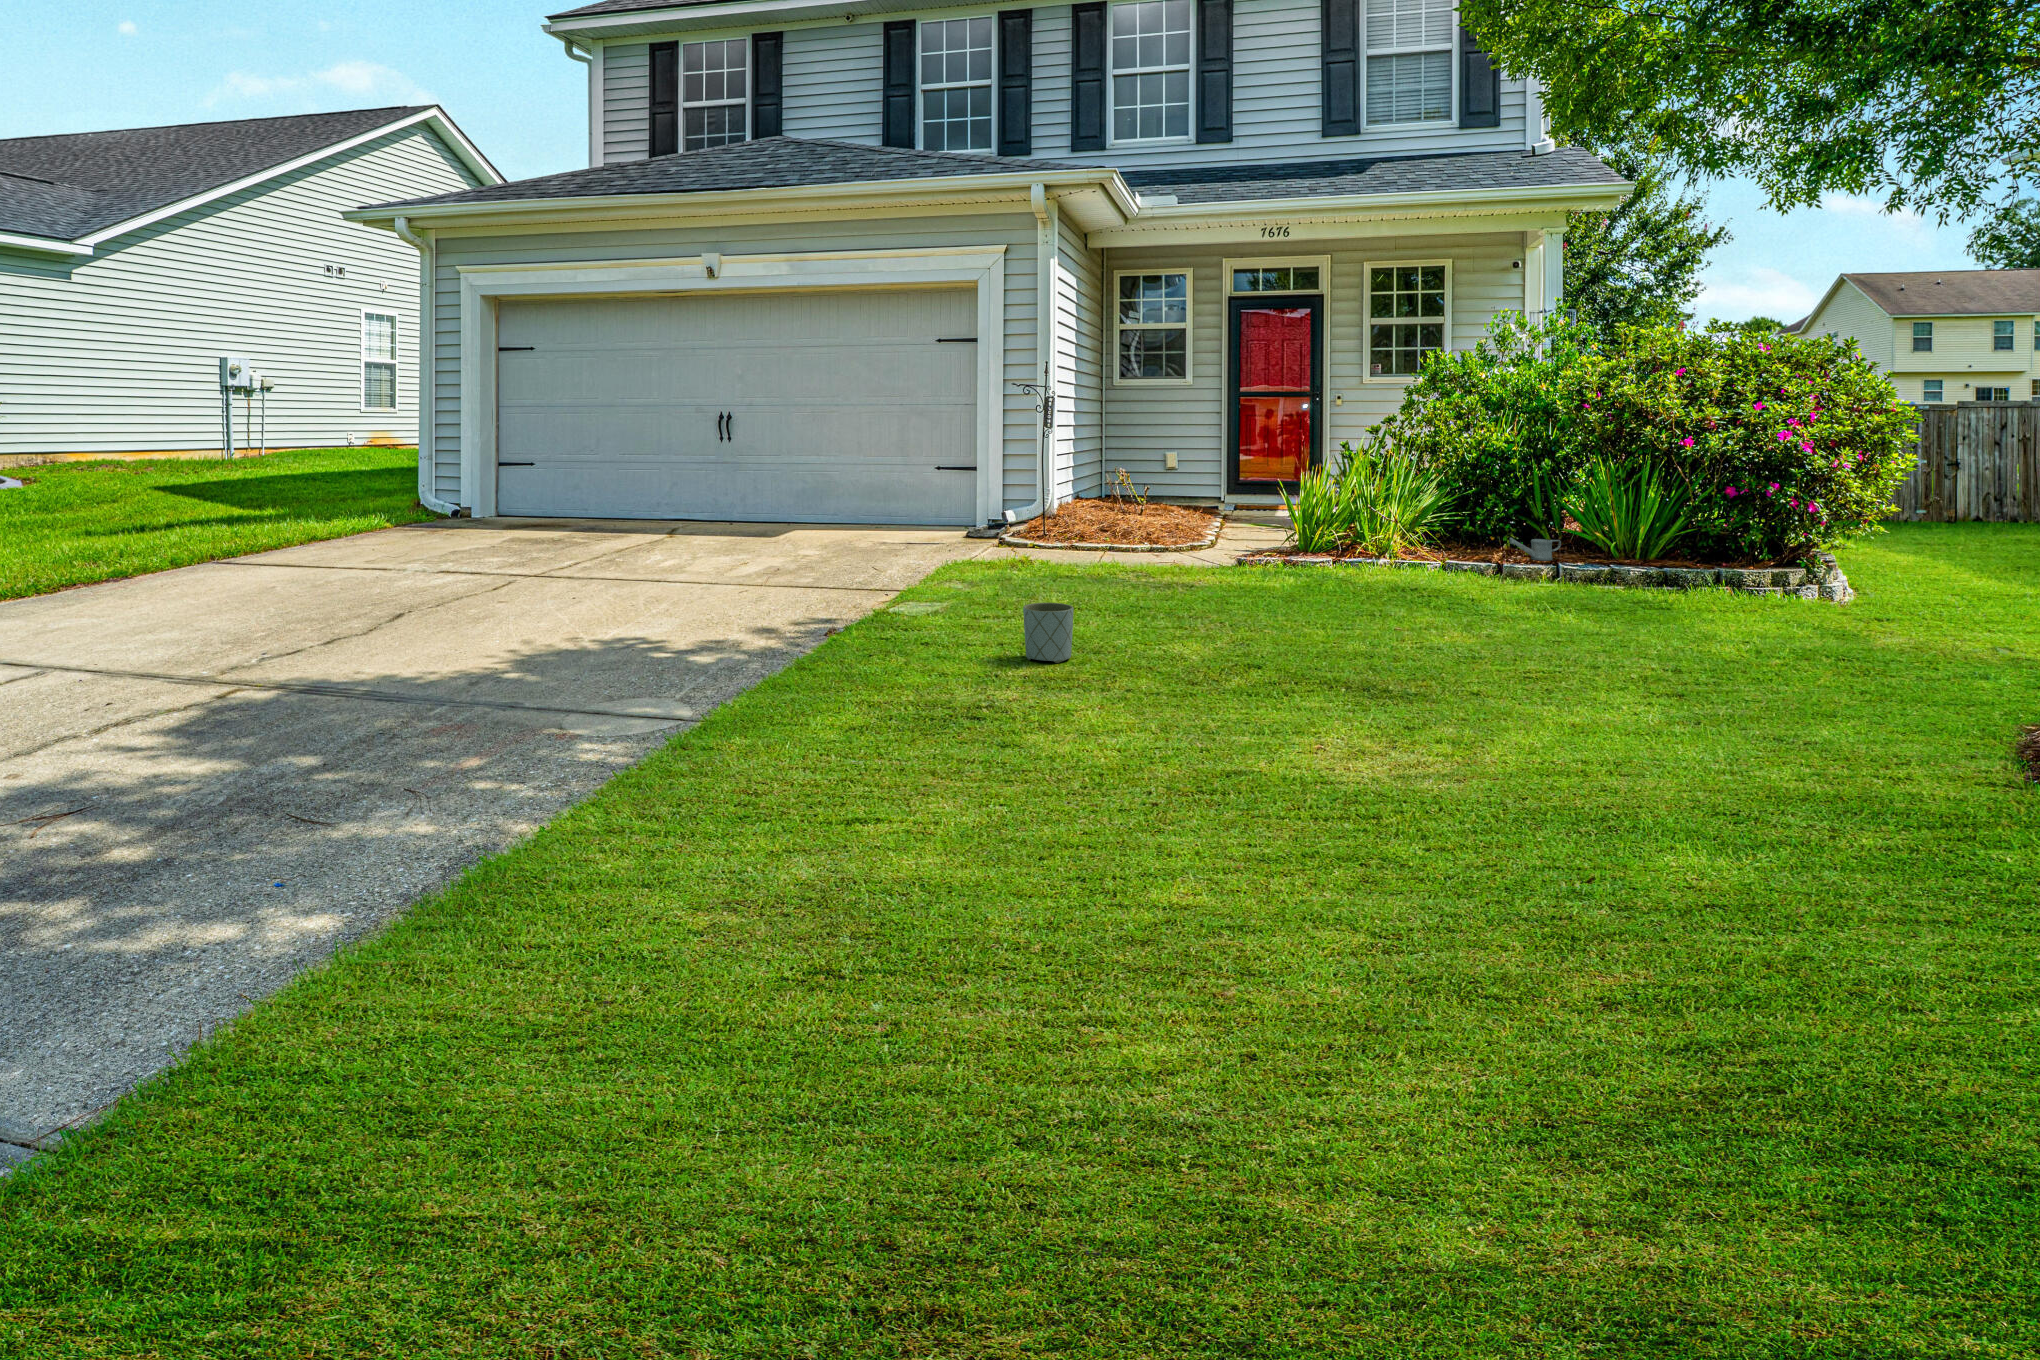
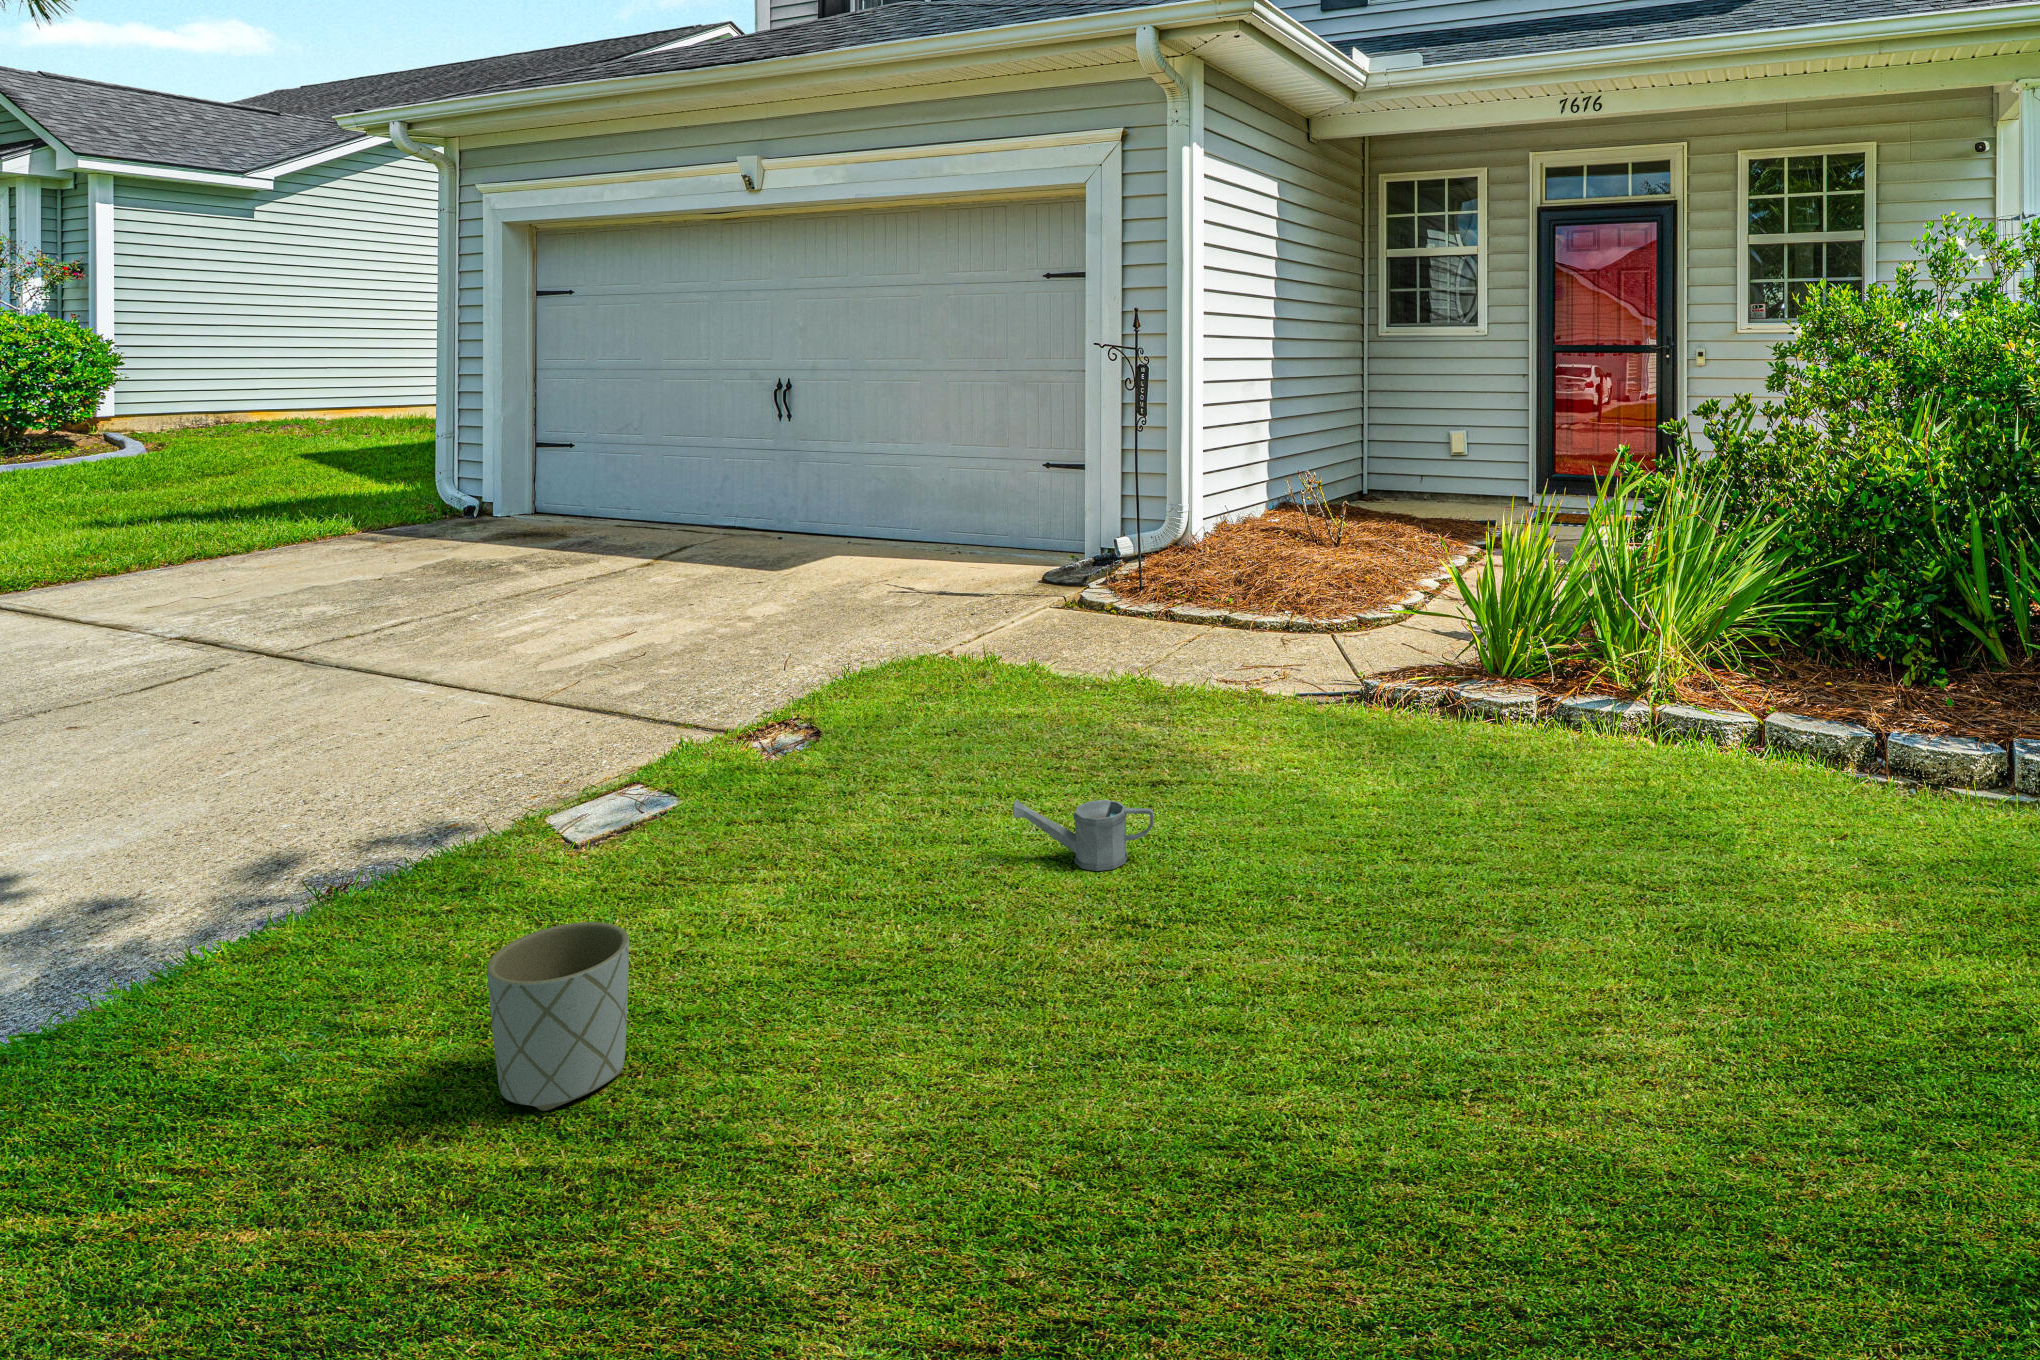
watering can: present [1510,538,1561,561] -> present [1013,799,1154,871]

